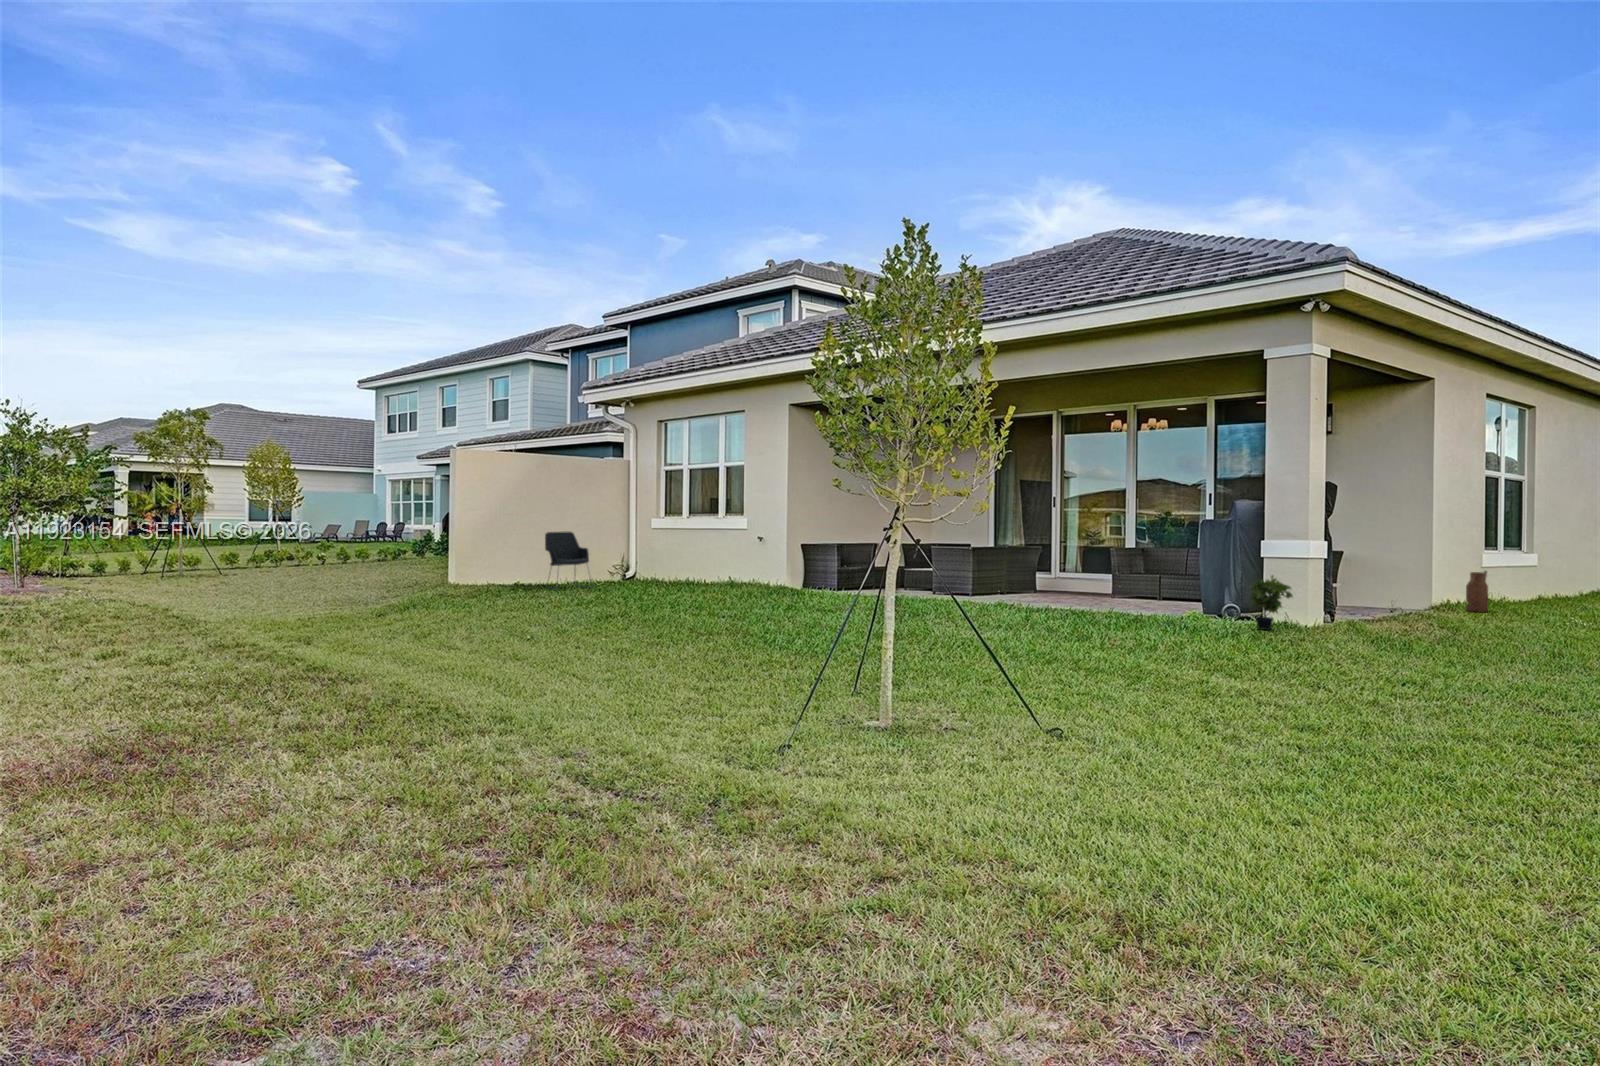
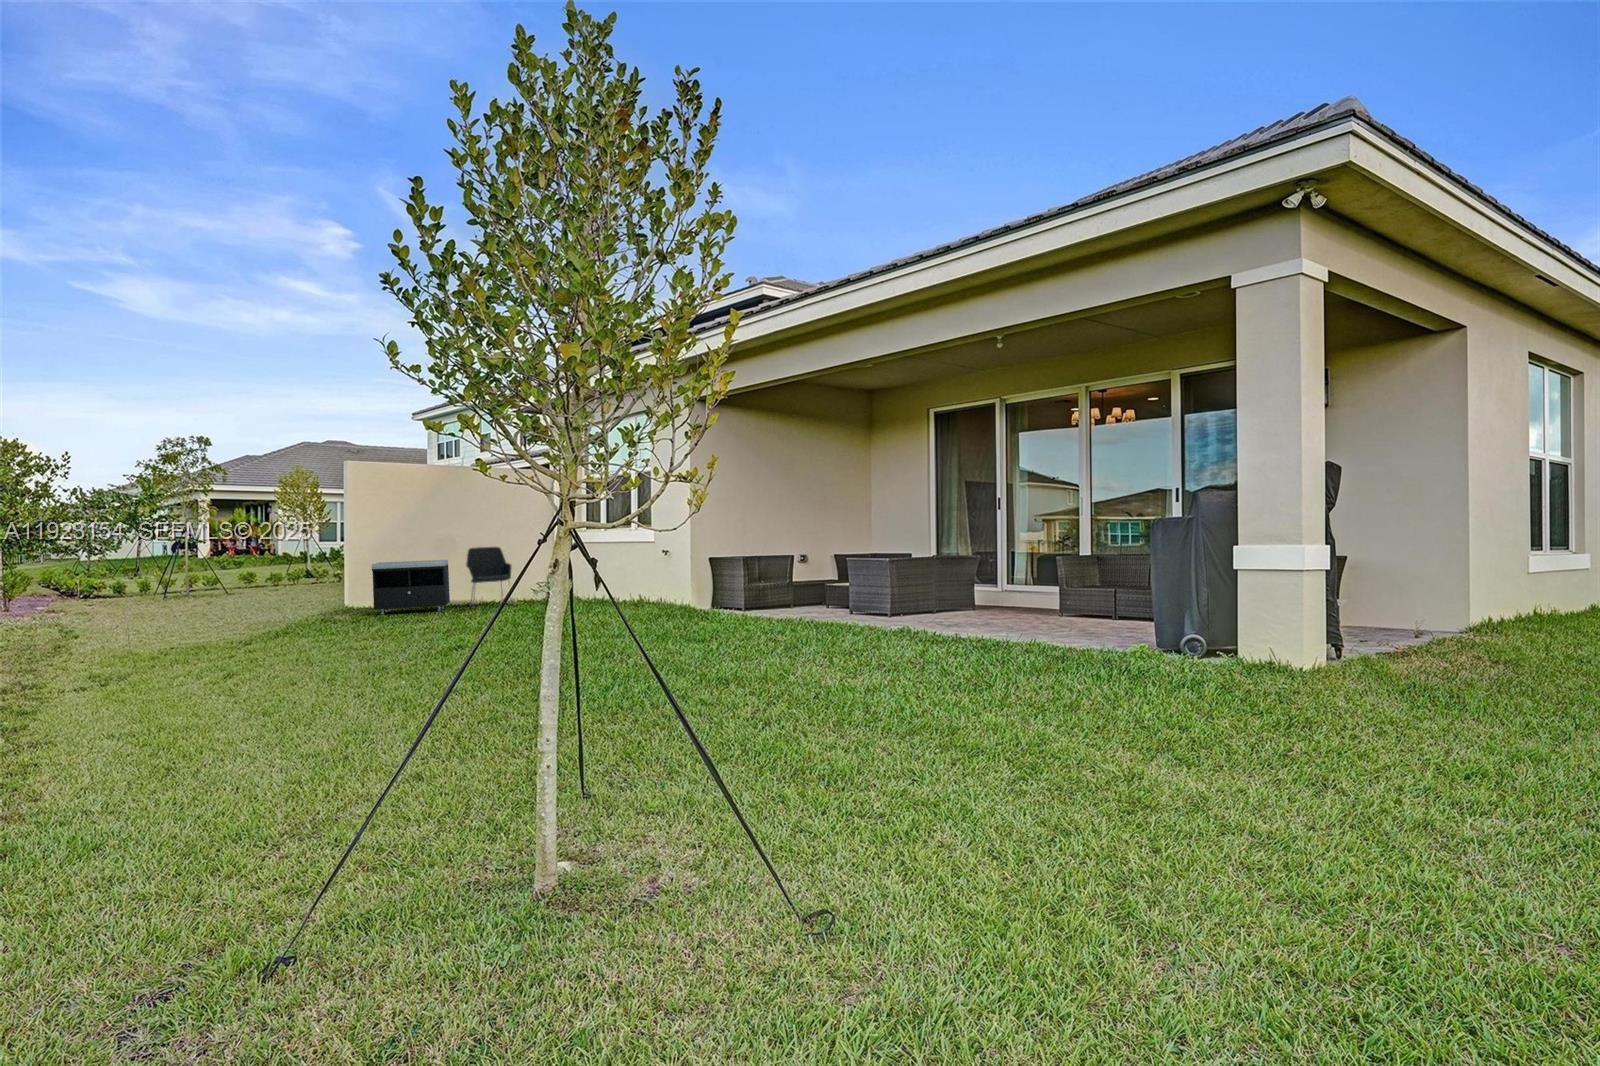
storage bench: none [464,543,532,594] -> present [372,560,450,614]
watering can: present [1466,571,1488,612] -> none [1513,577,1546,633]
potted plant: present [1250,575,1293,630] -> none [1213,595,1282,675]

